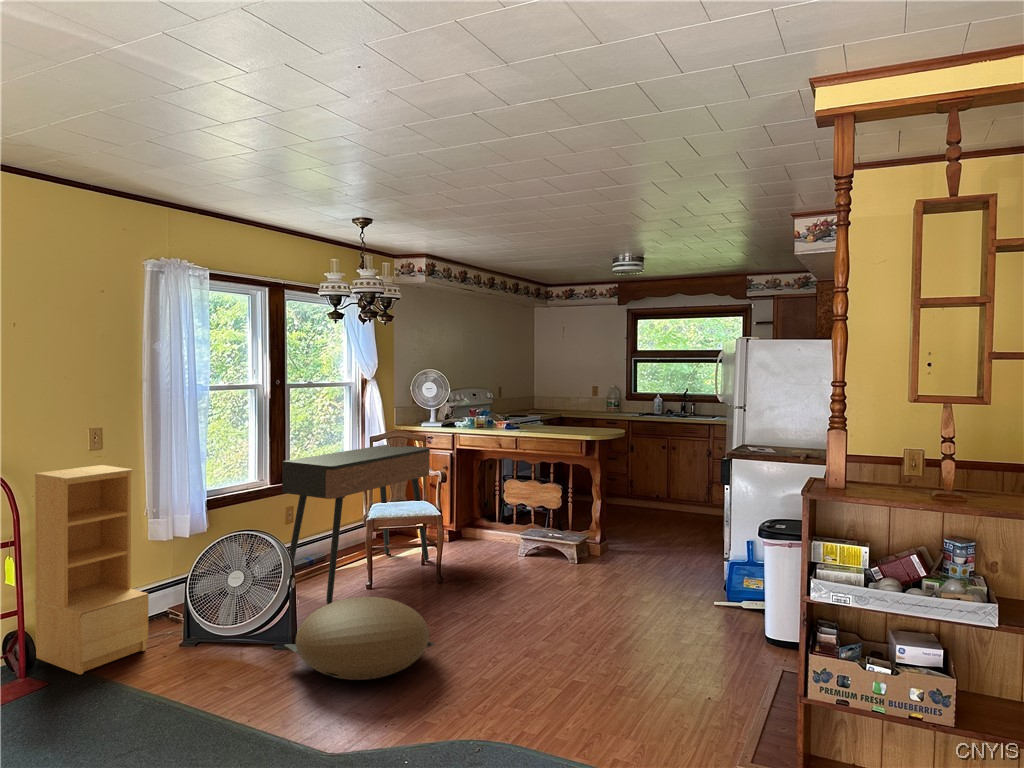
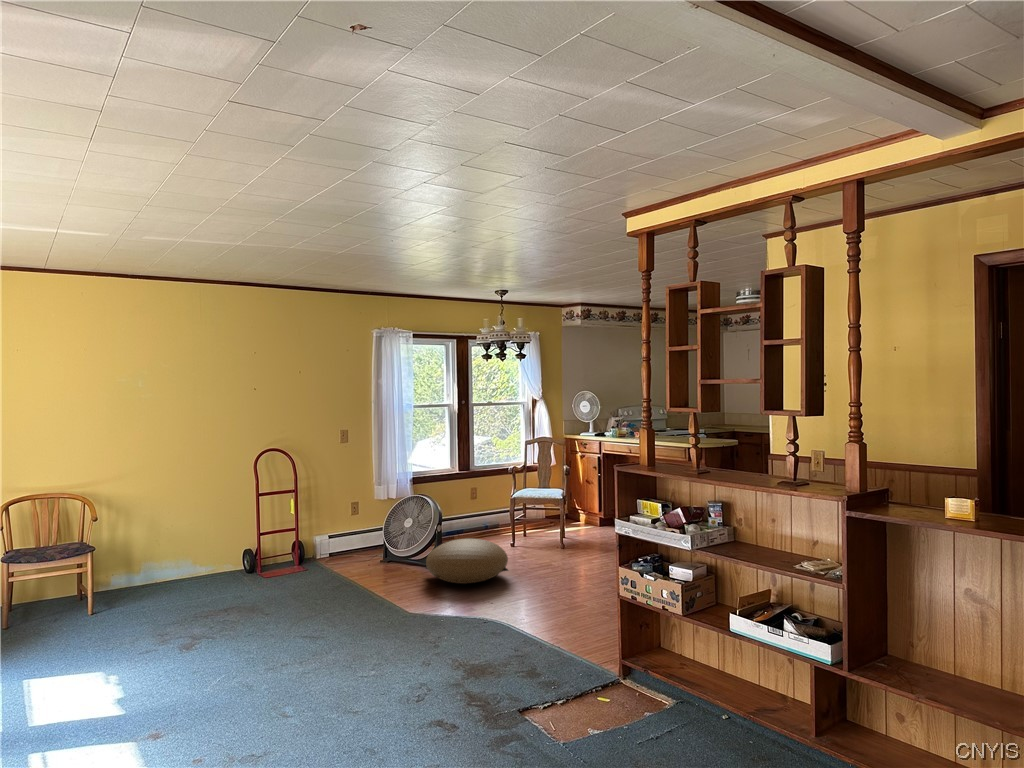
console table: present [282,445,430,603] -> none [455,447,571,550]
bookshelf: present [35,465,148,675] -> none [309,453,363,567]

